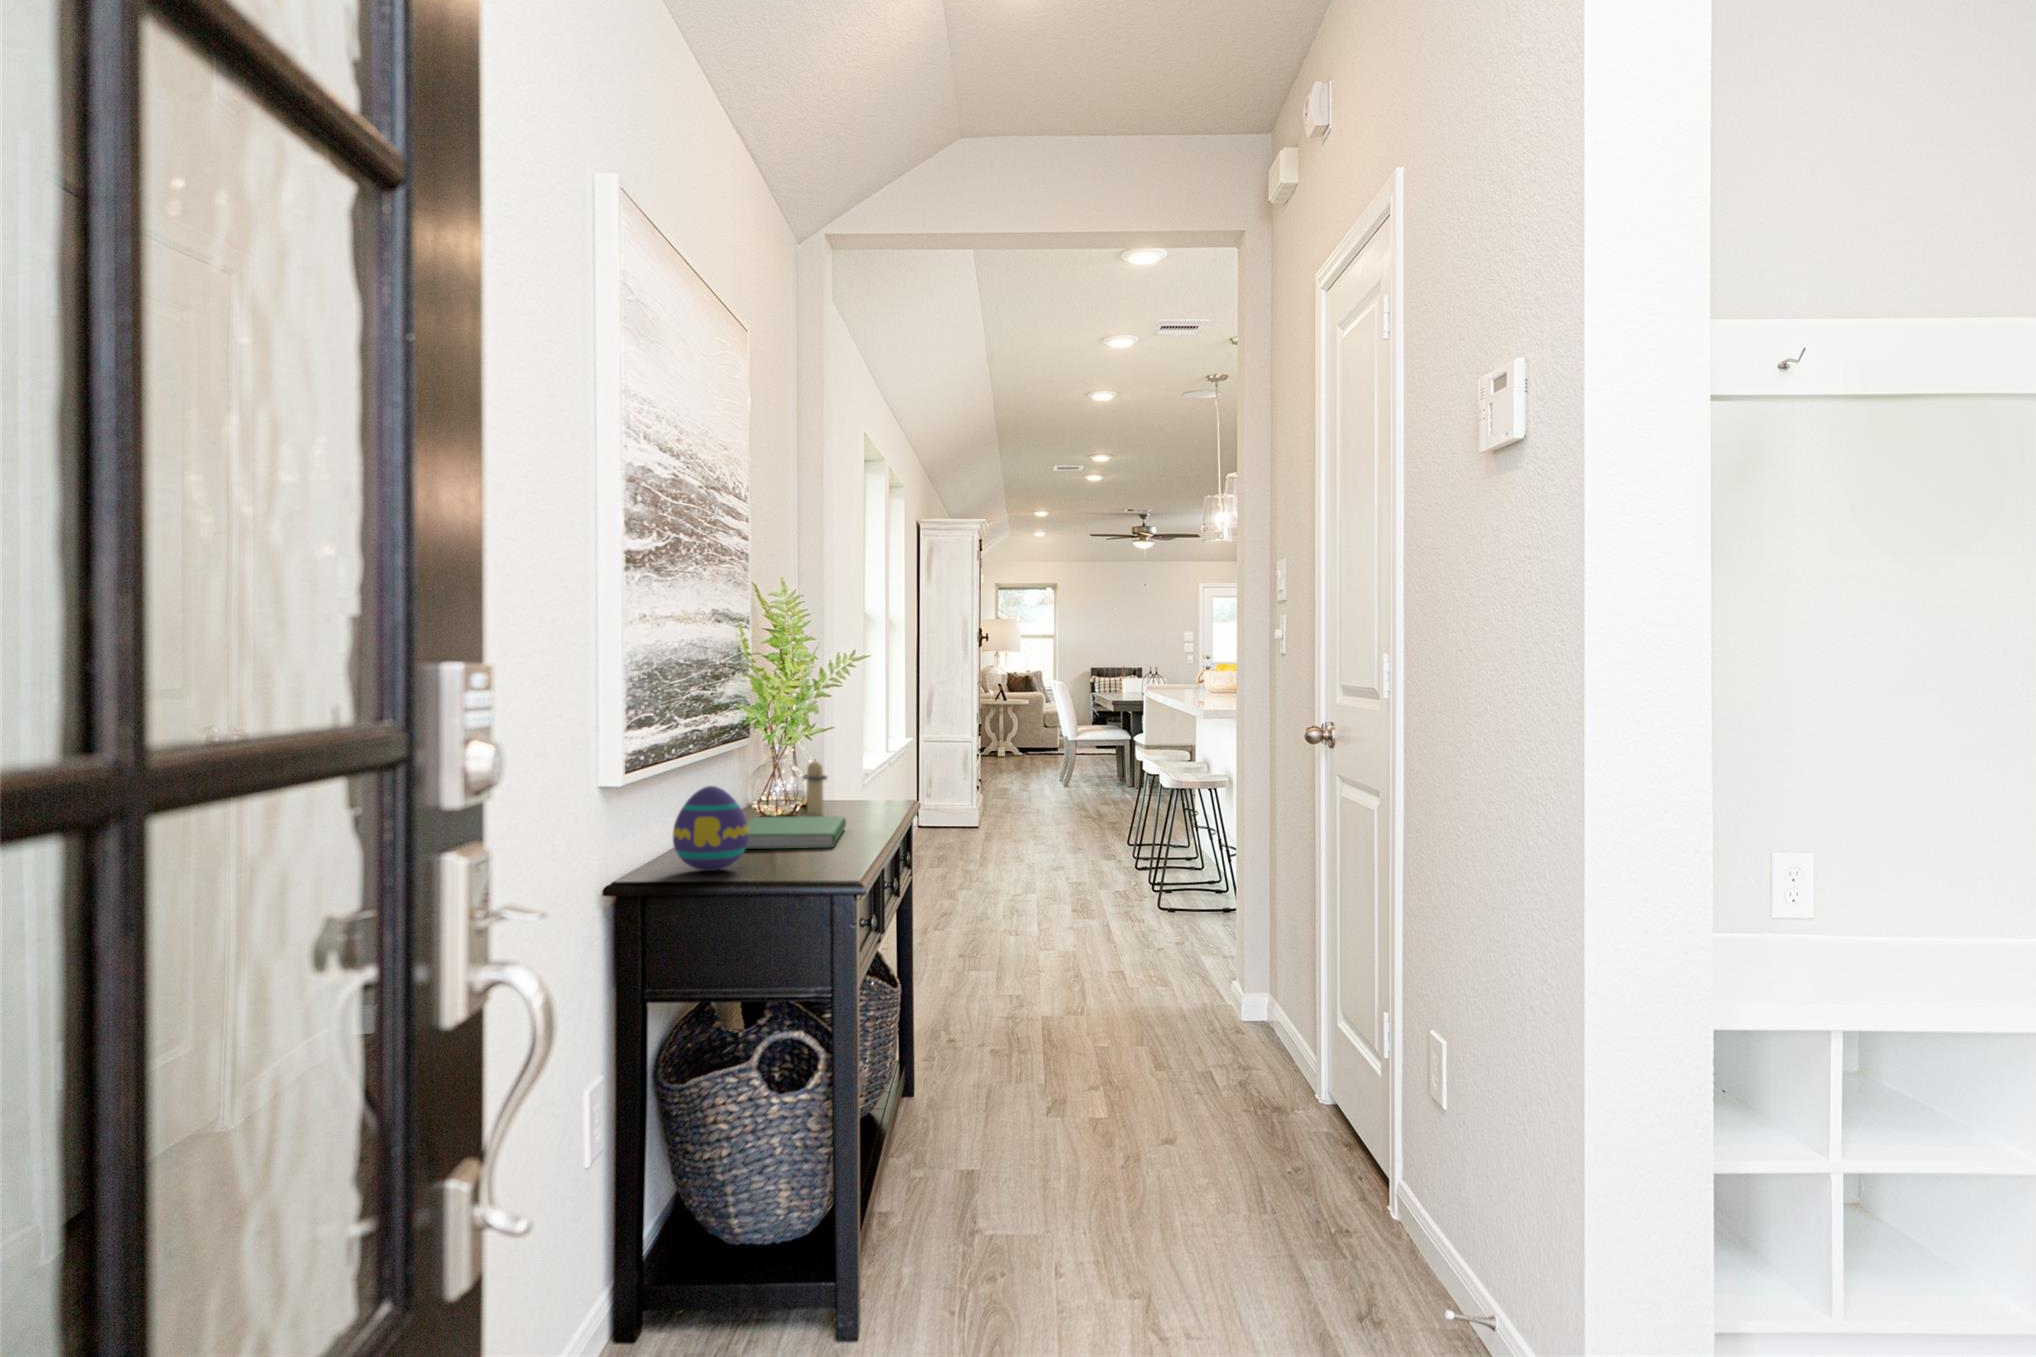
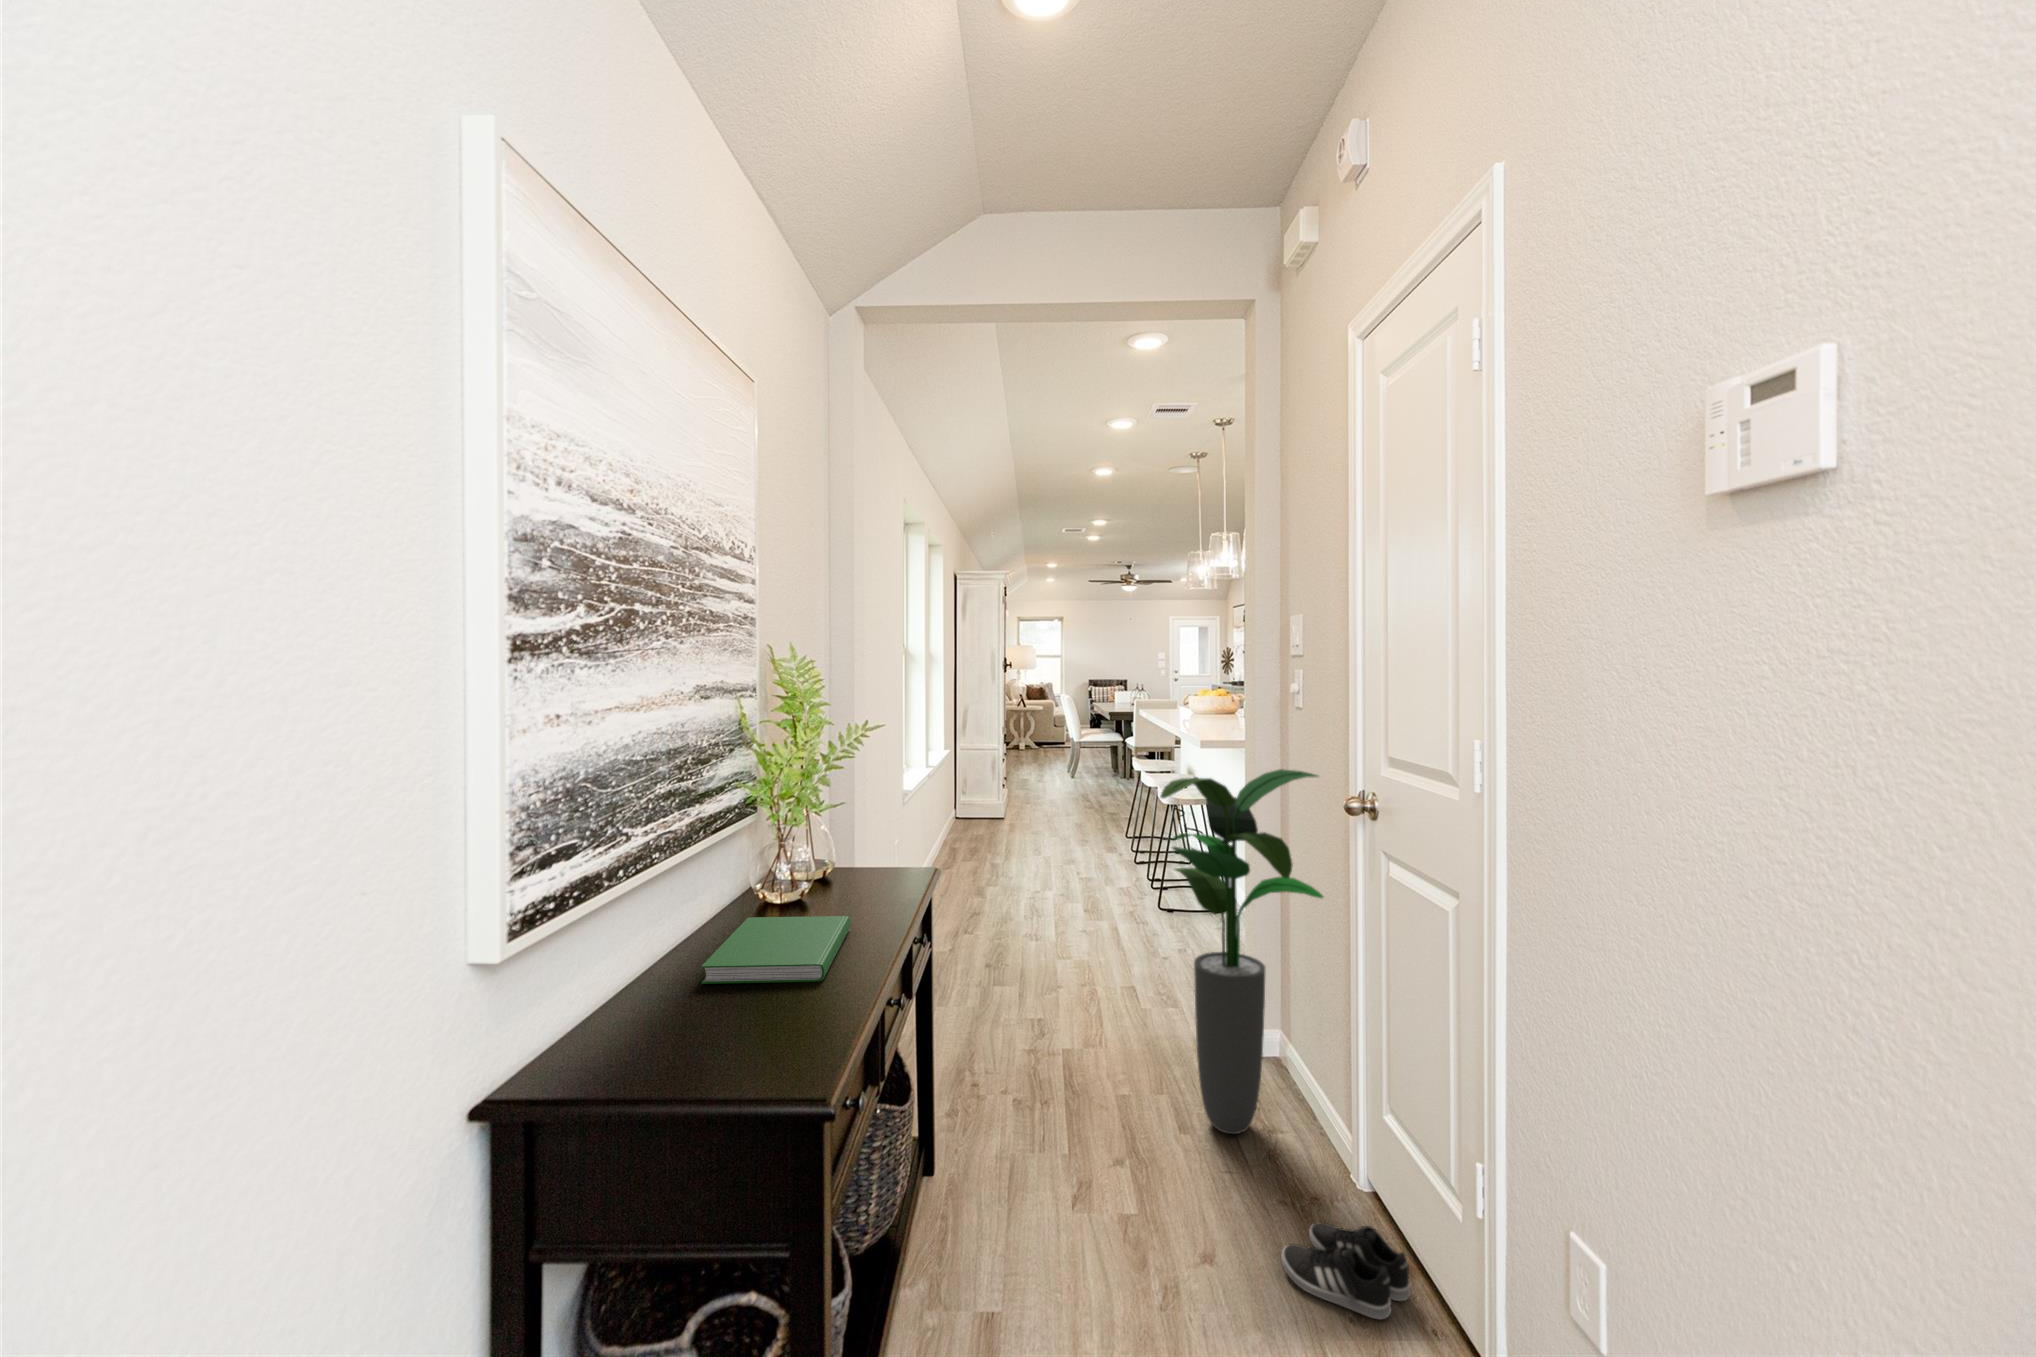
potted plant: none [1135,712,1296,1072] -> present [1161,769,1324,1134]
candle: present [802,760,828,817] -> none [805,839,840,912]
decorative egg: present [673,786,749,871] -> none [585,940,694,1059]
shoe: none [1234,1108,1346,1172] -> present [1281,1222,1411,1319]

